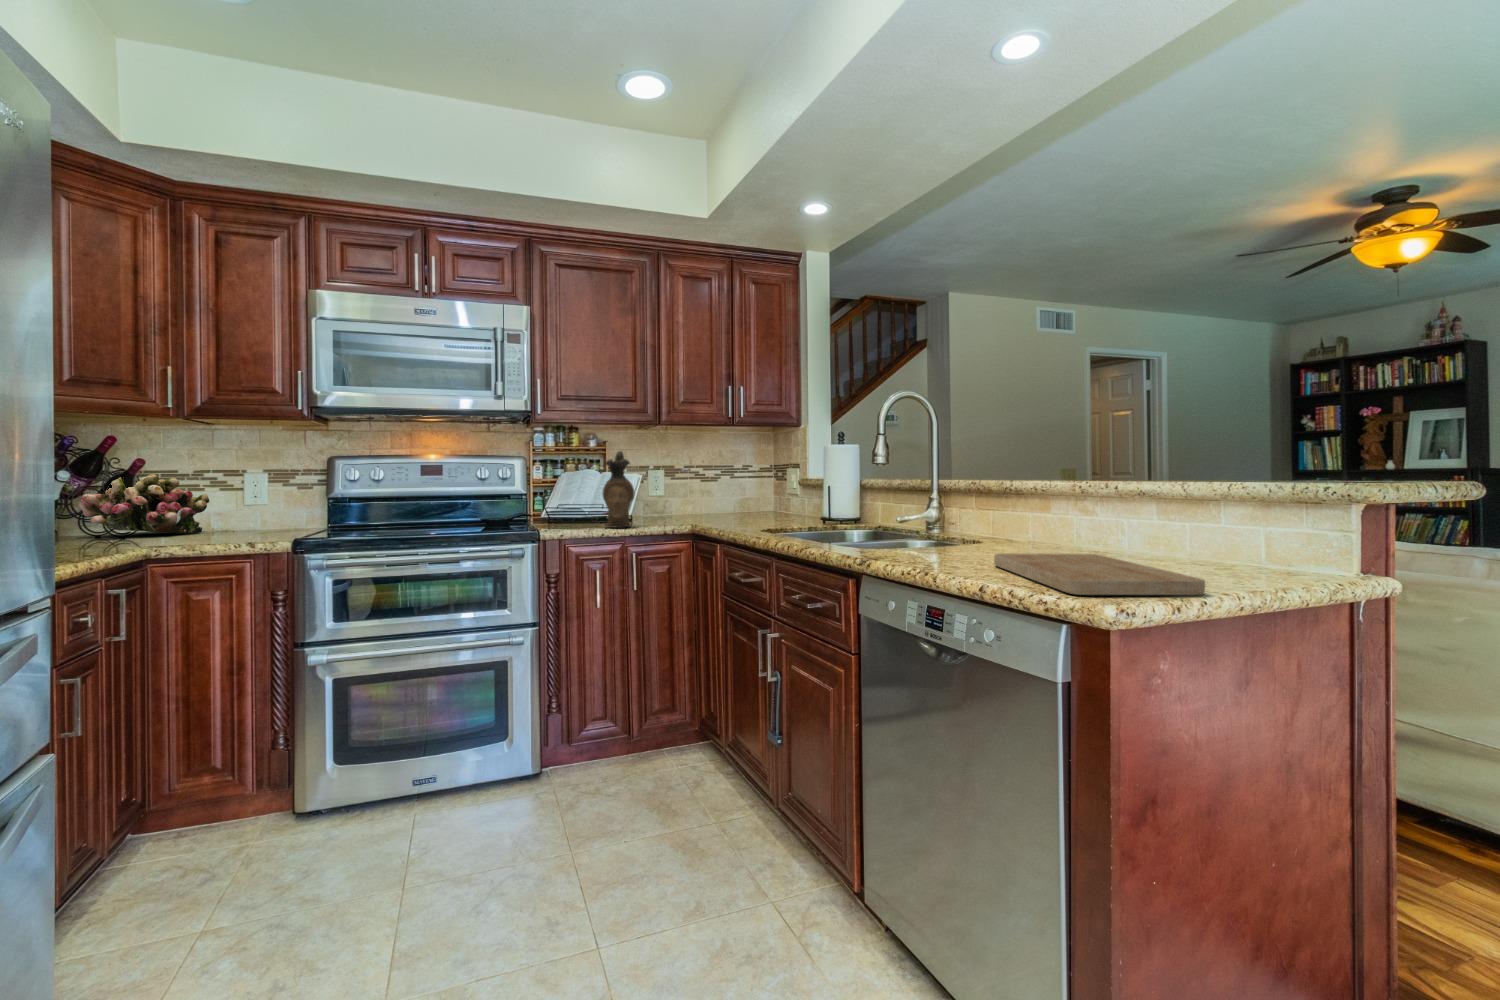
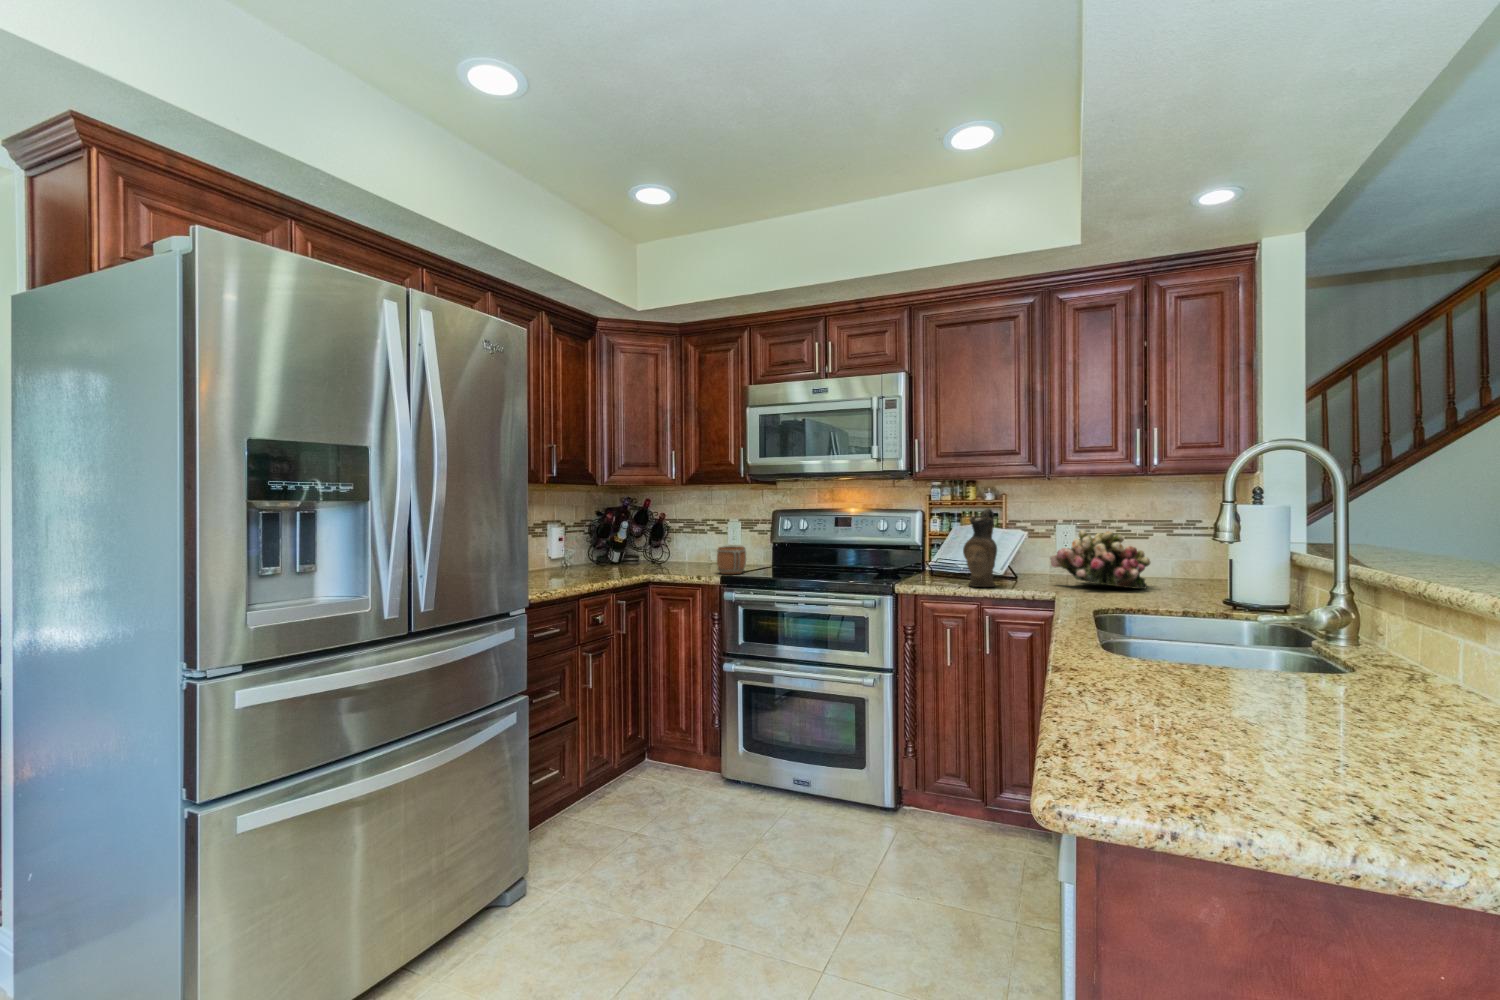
flower arrangement: present [79,474,210,533] -> present [1050,530,1150,589]
mug: none [269,500,315,538] -> present [717,546,746,574]
cutting board: present [994,553,1205,595] -> none [1171,685,1435,809]

